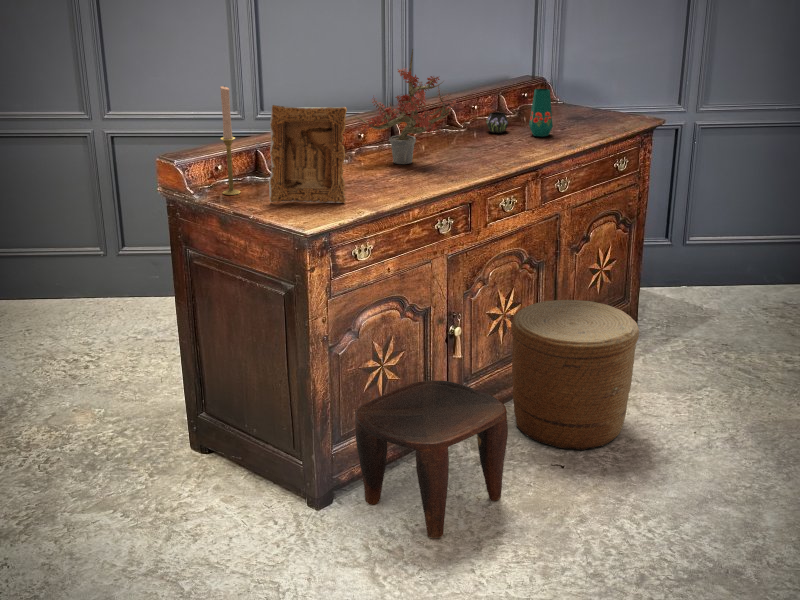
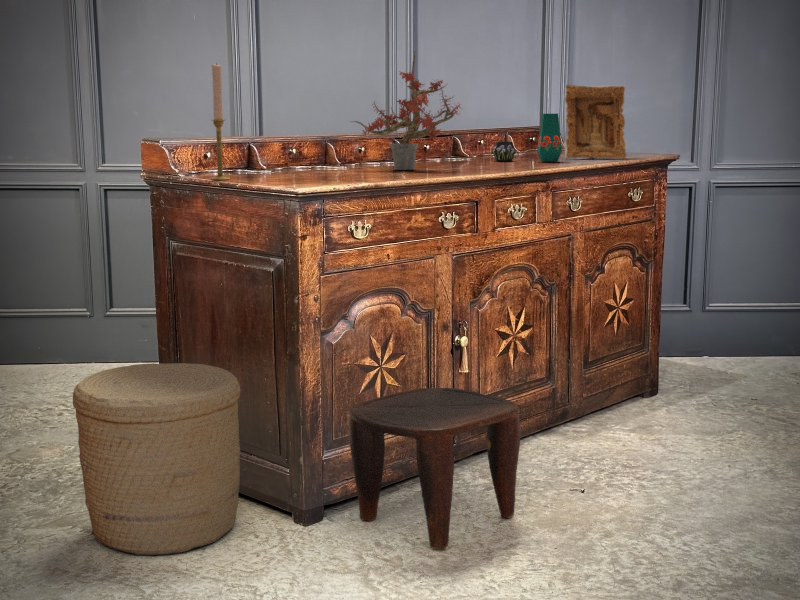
picture frame: present [269,105,347,203] -> present [564,85,626,159]
woven basket: present [511,300,639,450] -> present [73,363,240,555]

